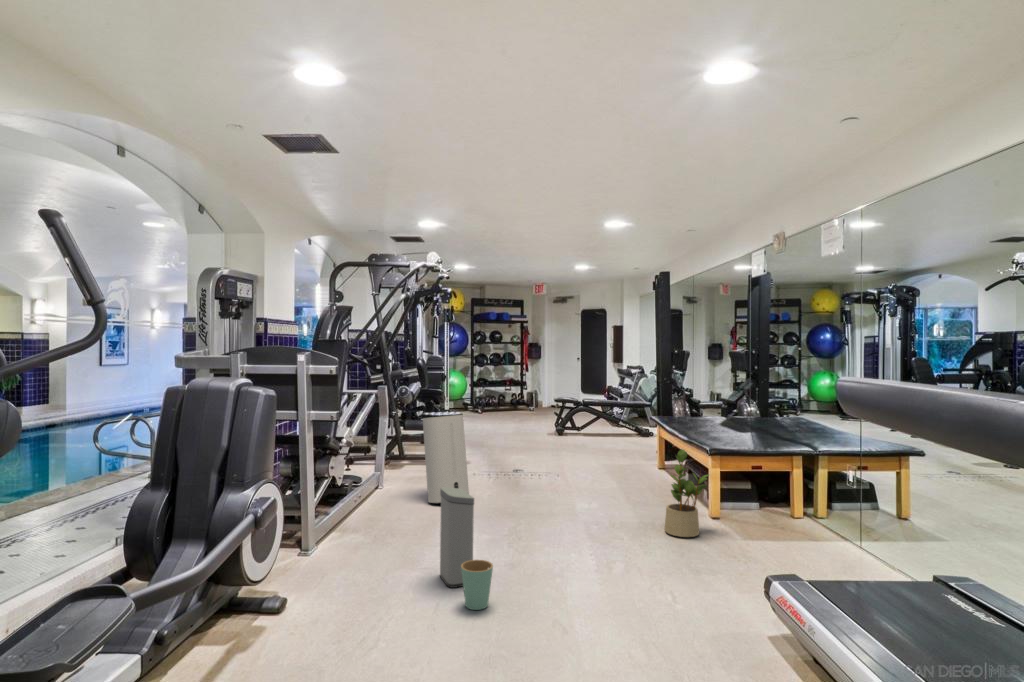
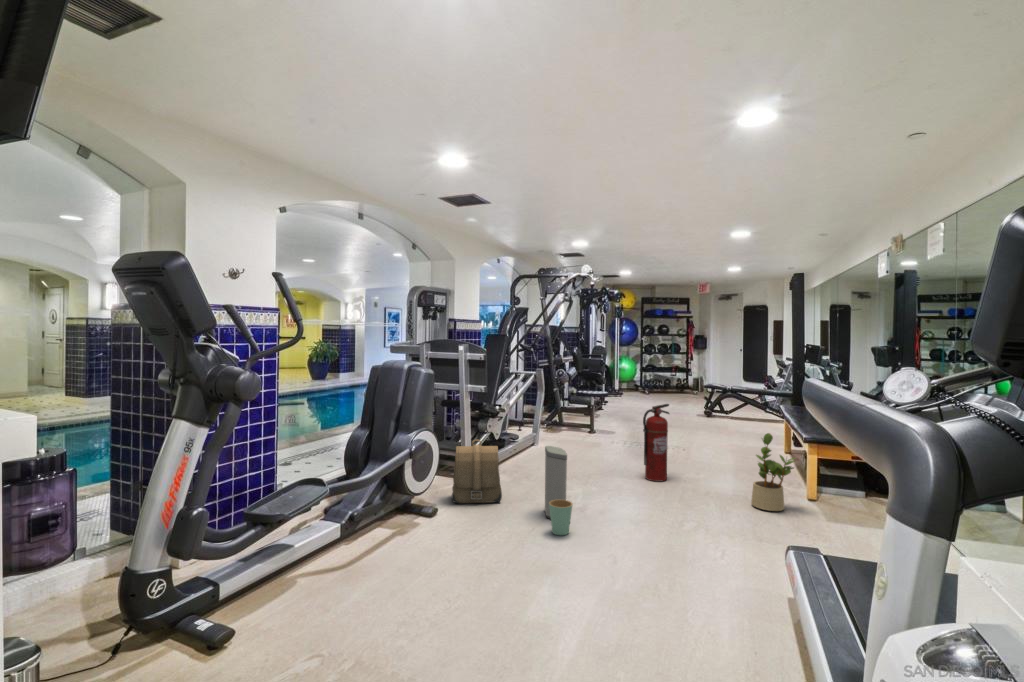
air purifier: present [423,415,469,503] -> none [560,394,596,462]
fire extinguisher: none [536,422,564,517] -> present [643,404,669,482]
backpack: none [297,487,376,585] -> present [452,440,502,503]

